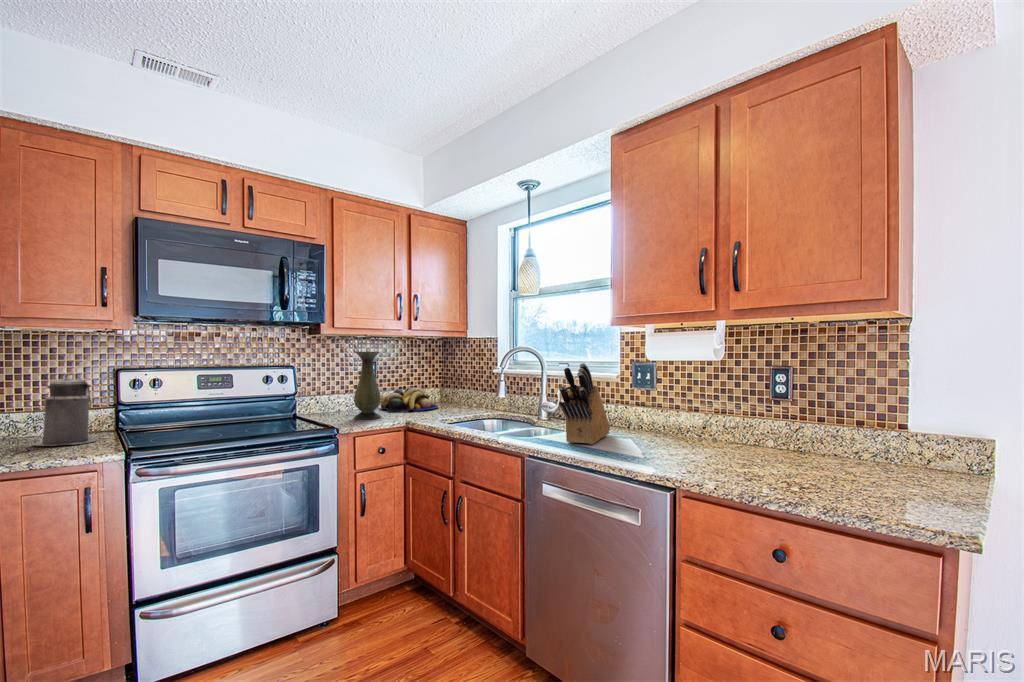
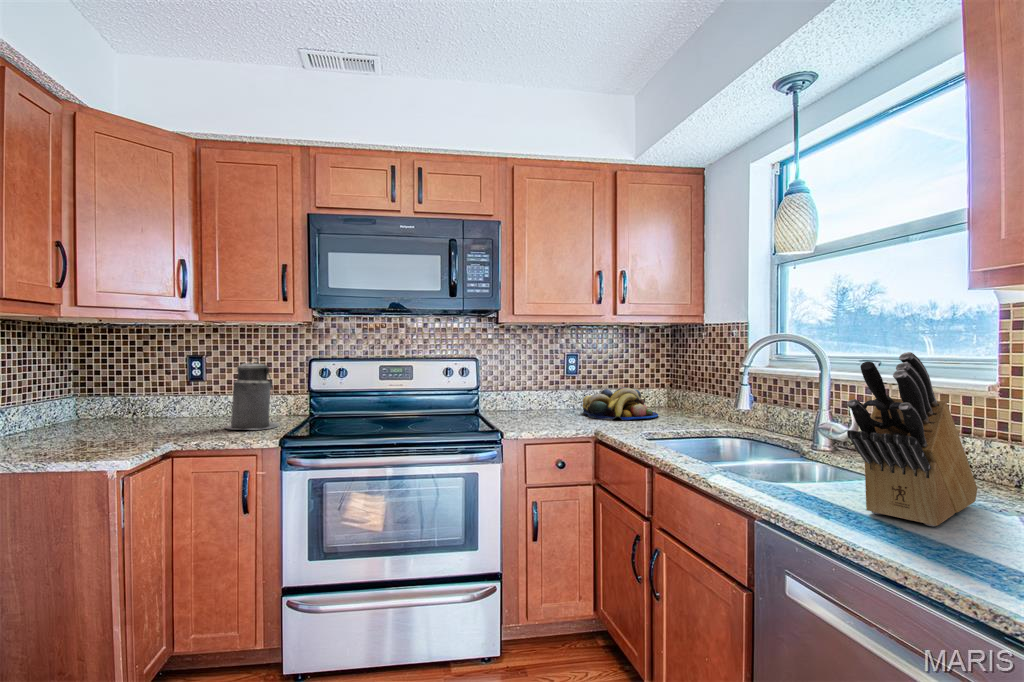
vase: present [354,352,381,419] -> none [539,339,574,427]

